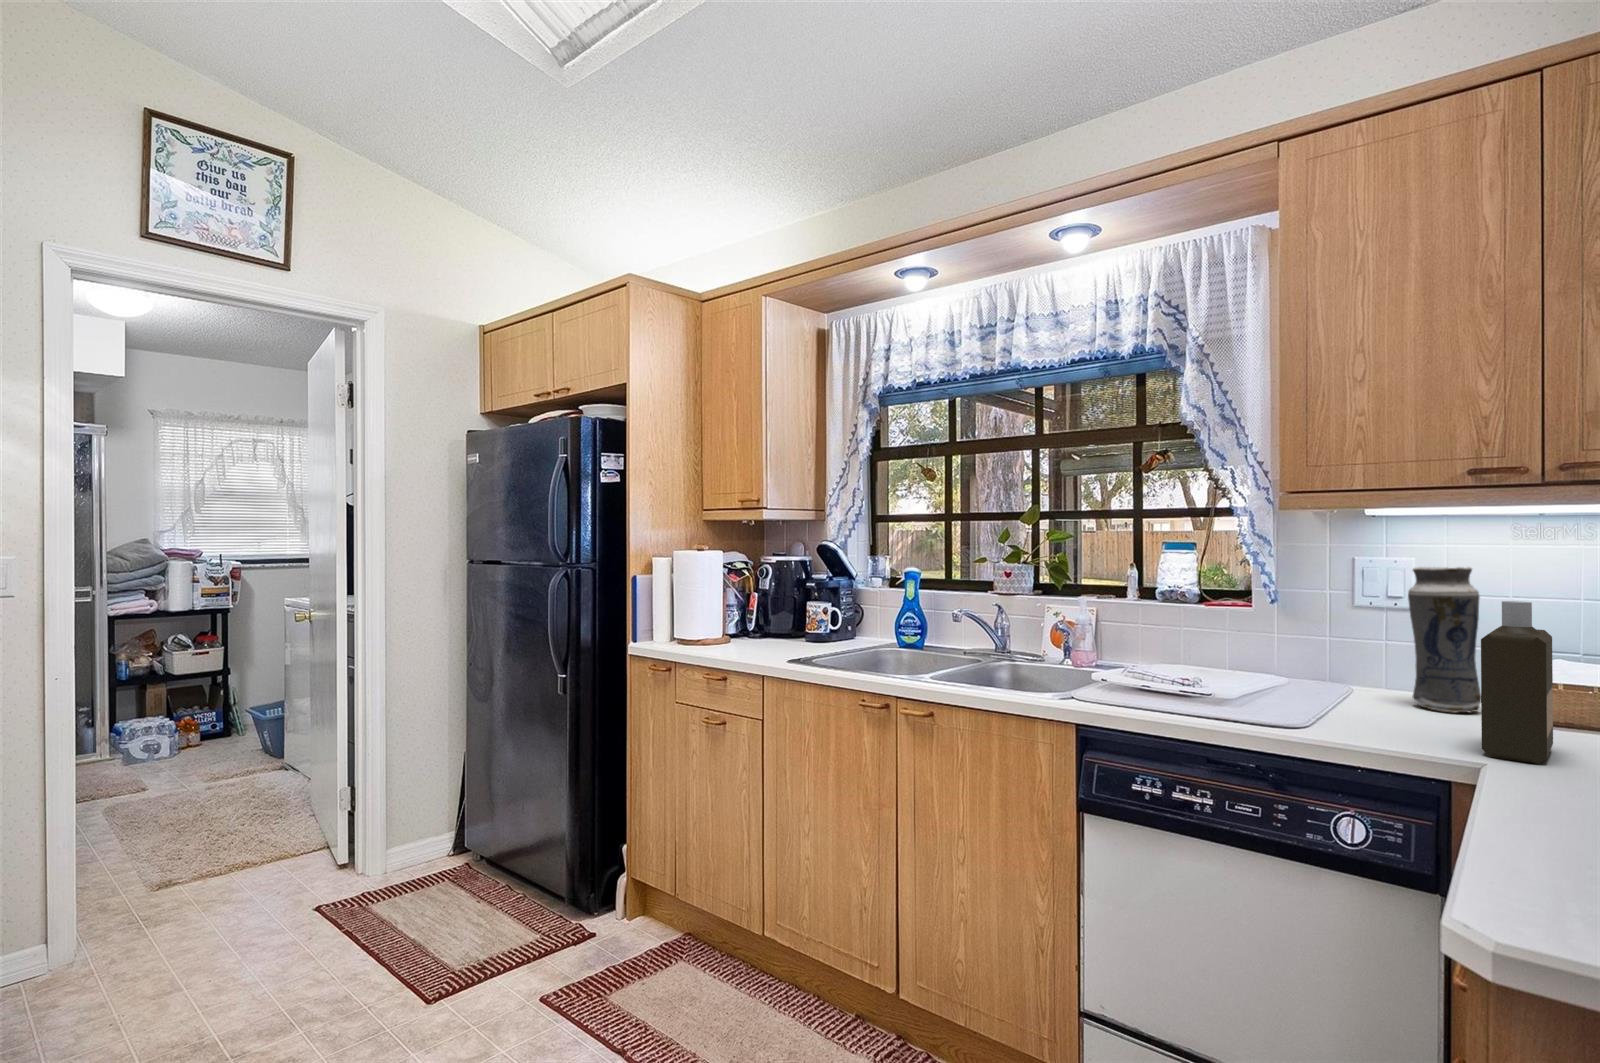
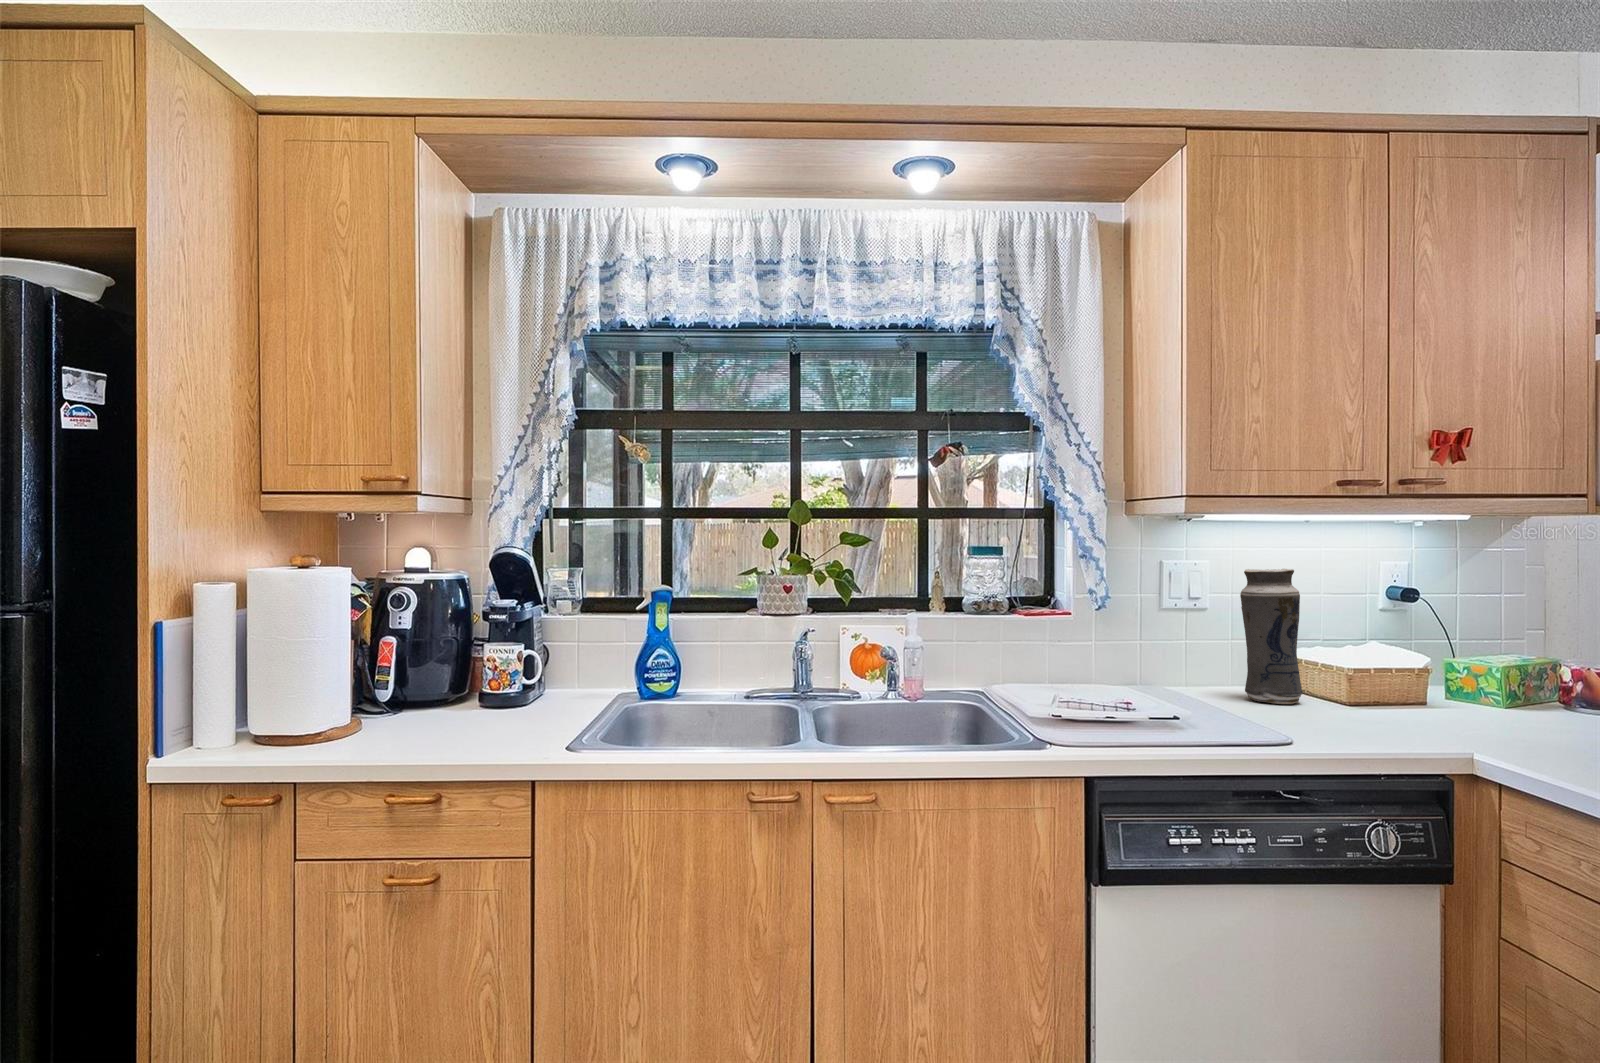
bottle: present [1481,601,1553,764] -> none [1408,600,1504,746]

